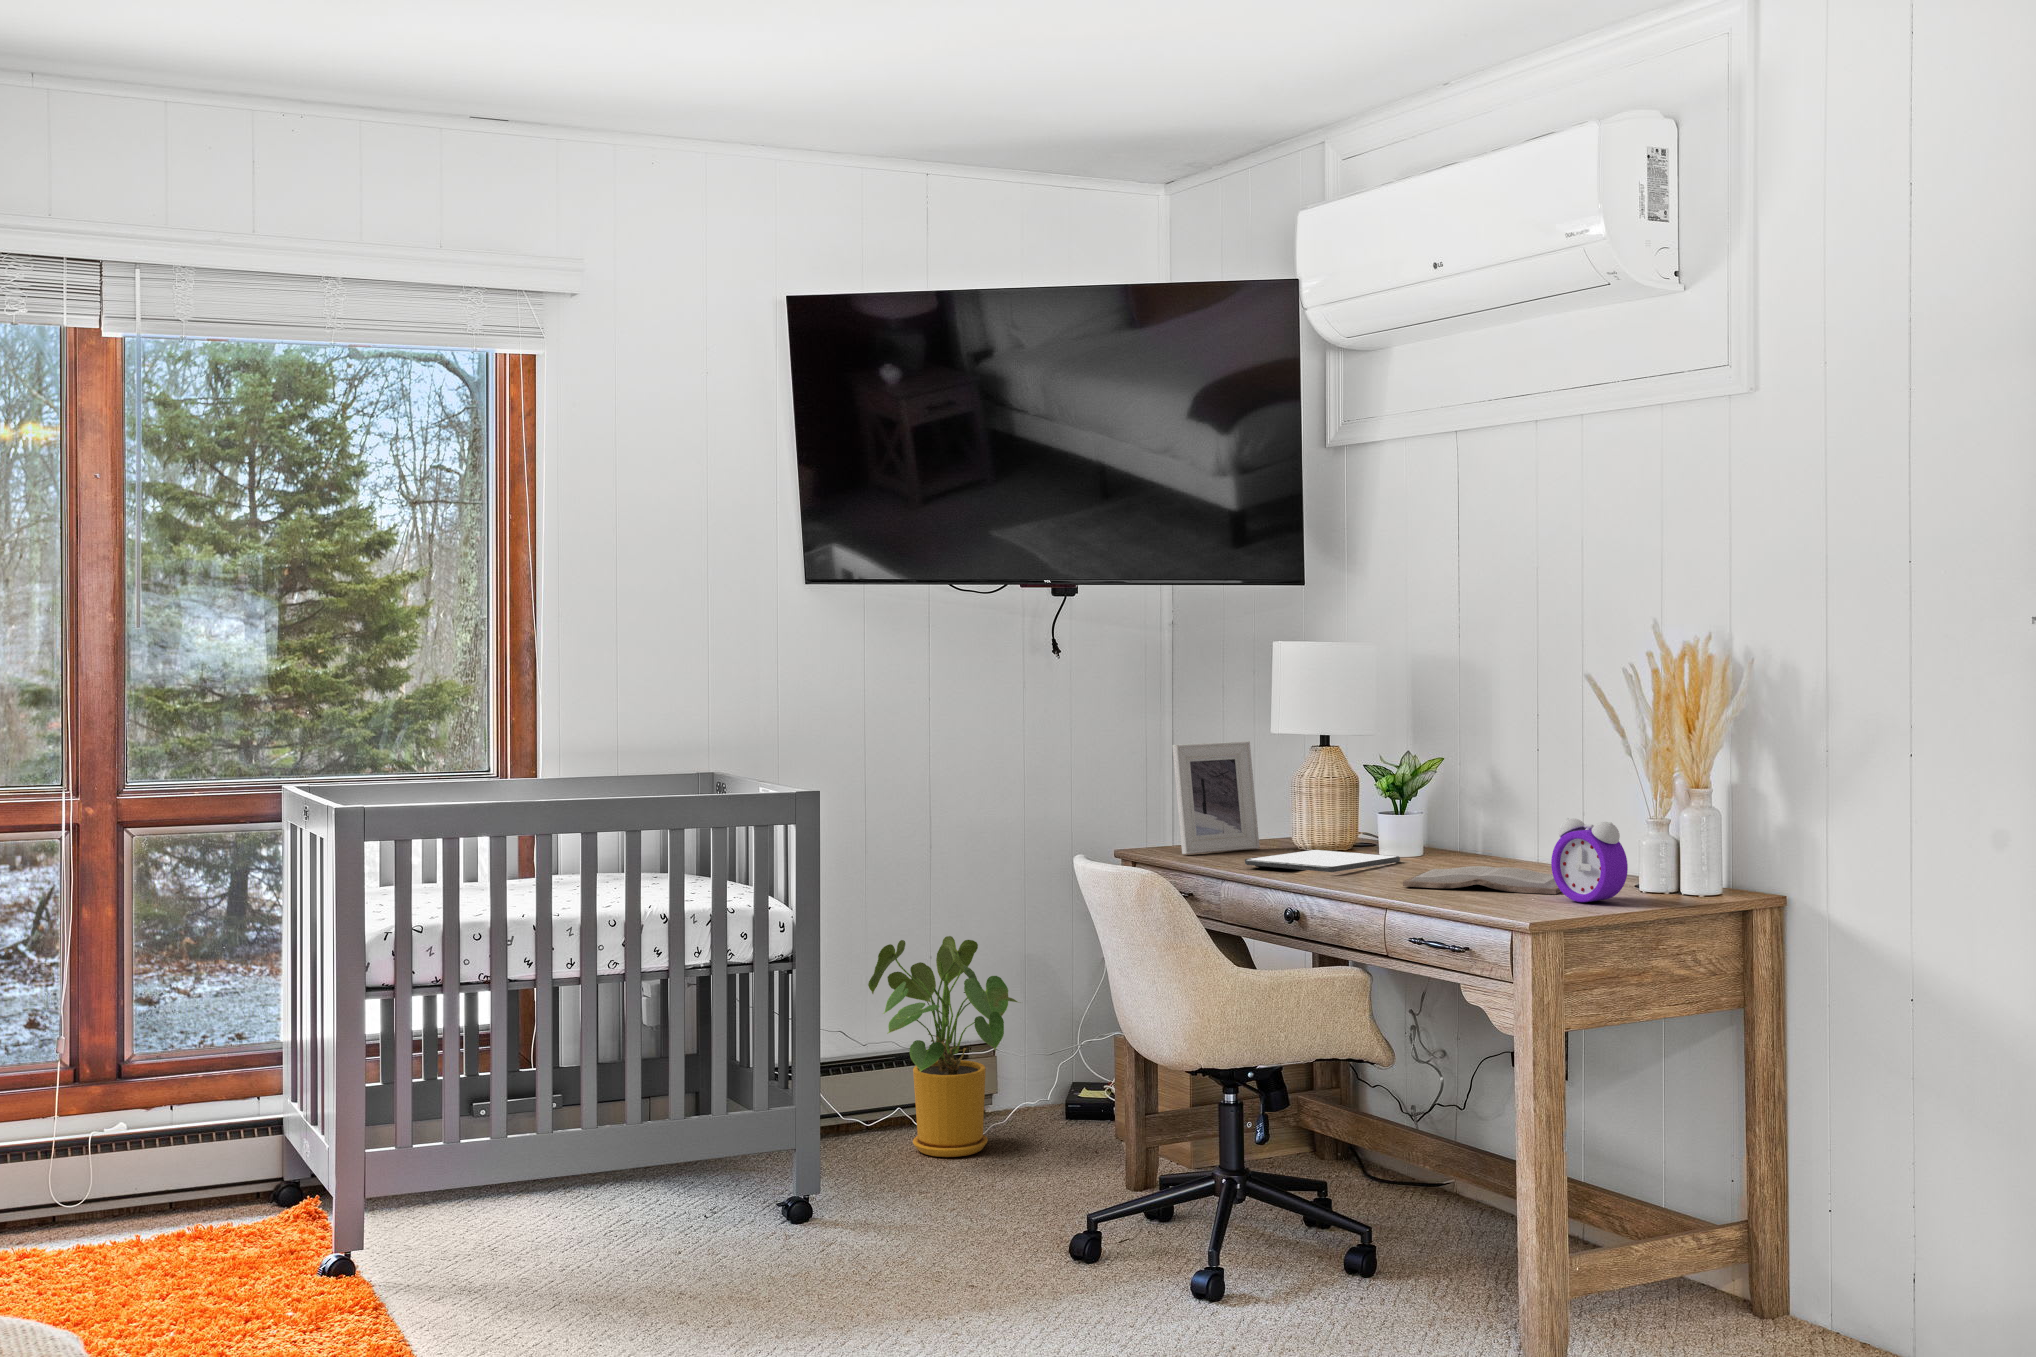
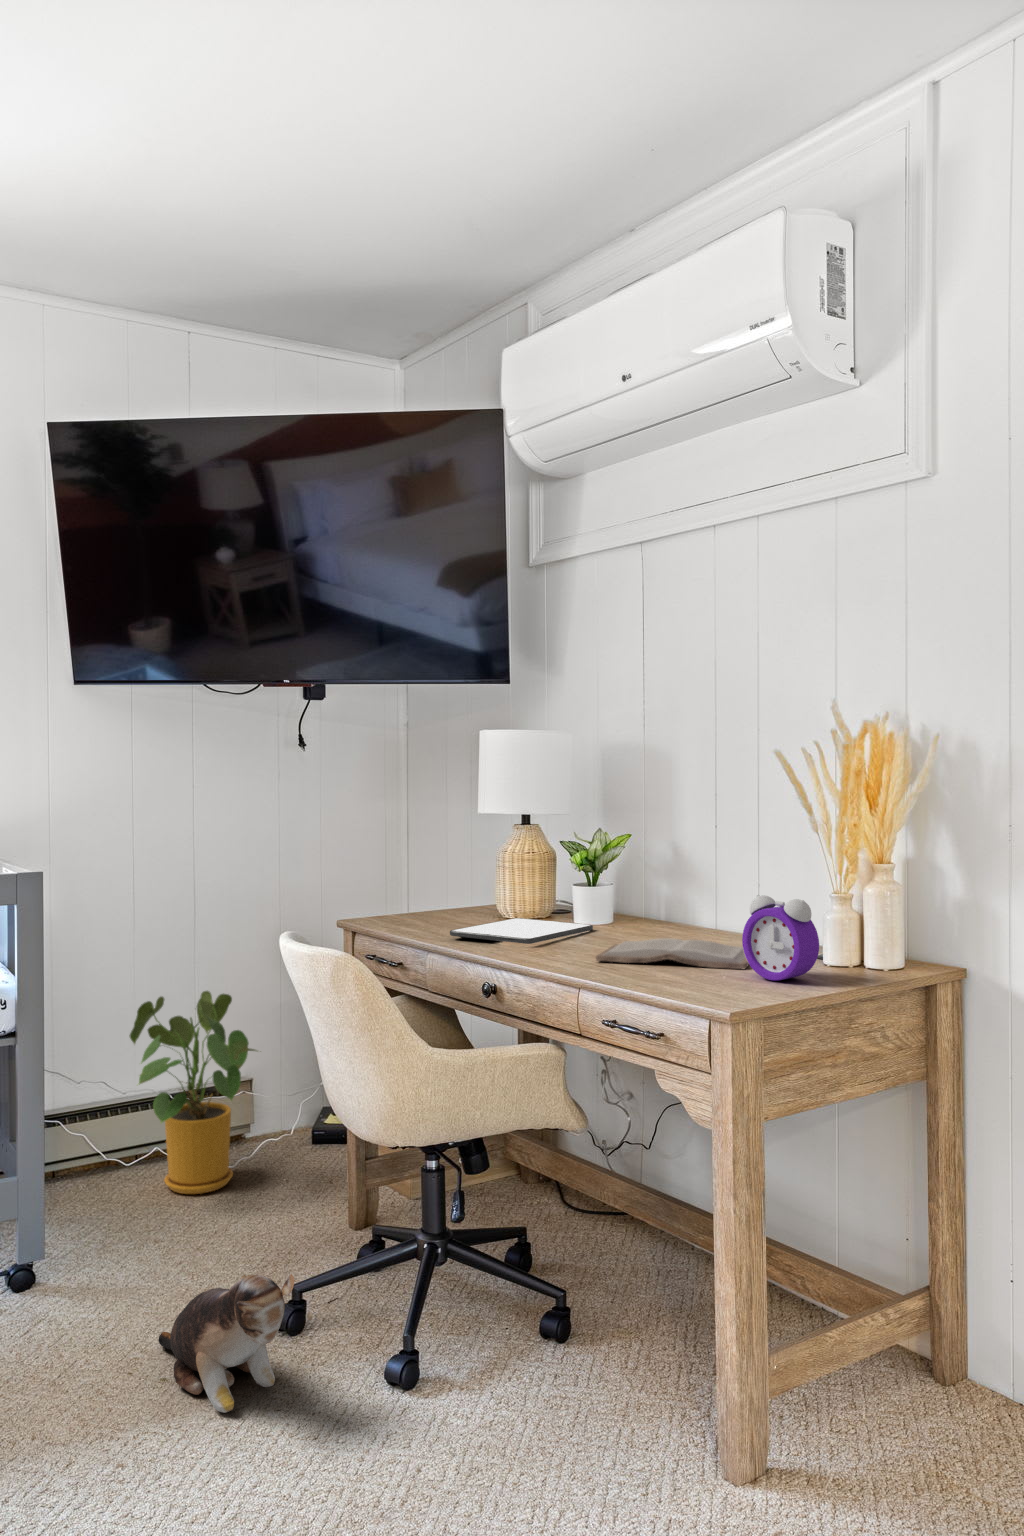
picture frame: present [1173,741,1260,854] -> none [390,820,469,923]
plush toy: none [959,1178,1109,1307] -> present [158,1274,294,1413]

